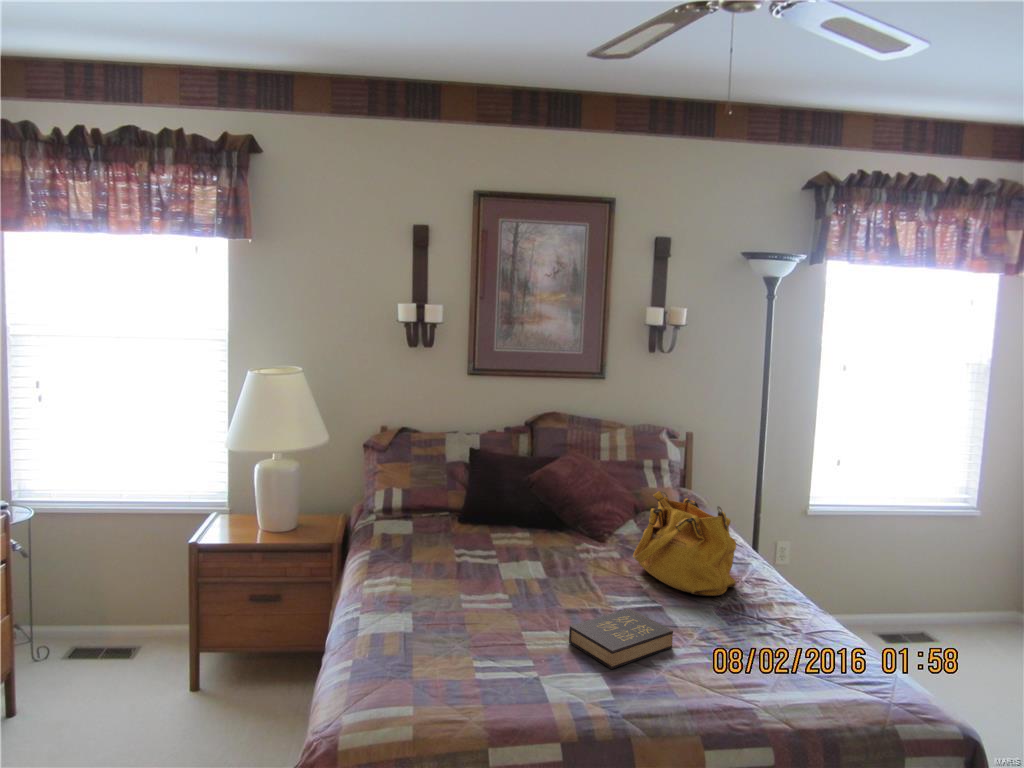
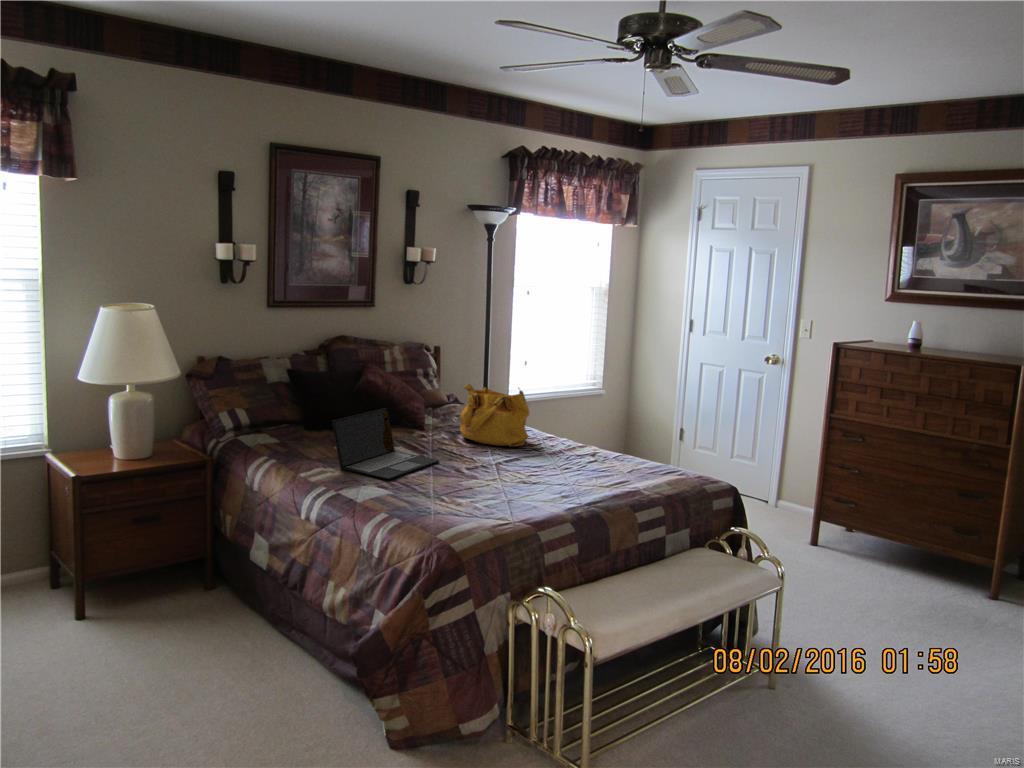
laptop: none [420,513,563,621] -> present [332,408,439,480]
hardback book: present [569,608,673,669] -> none [470,455,527,484]

